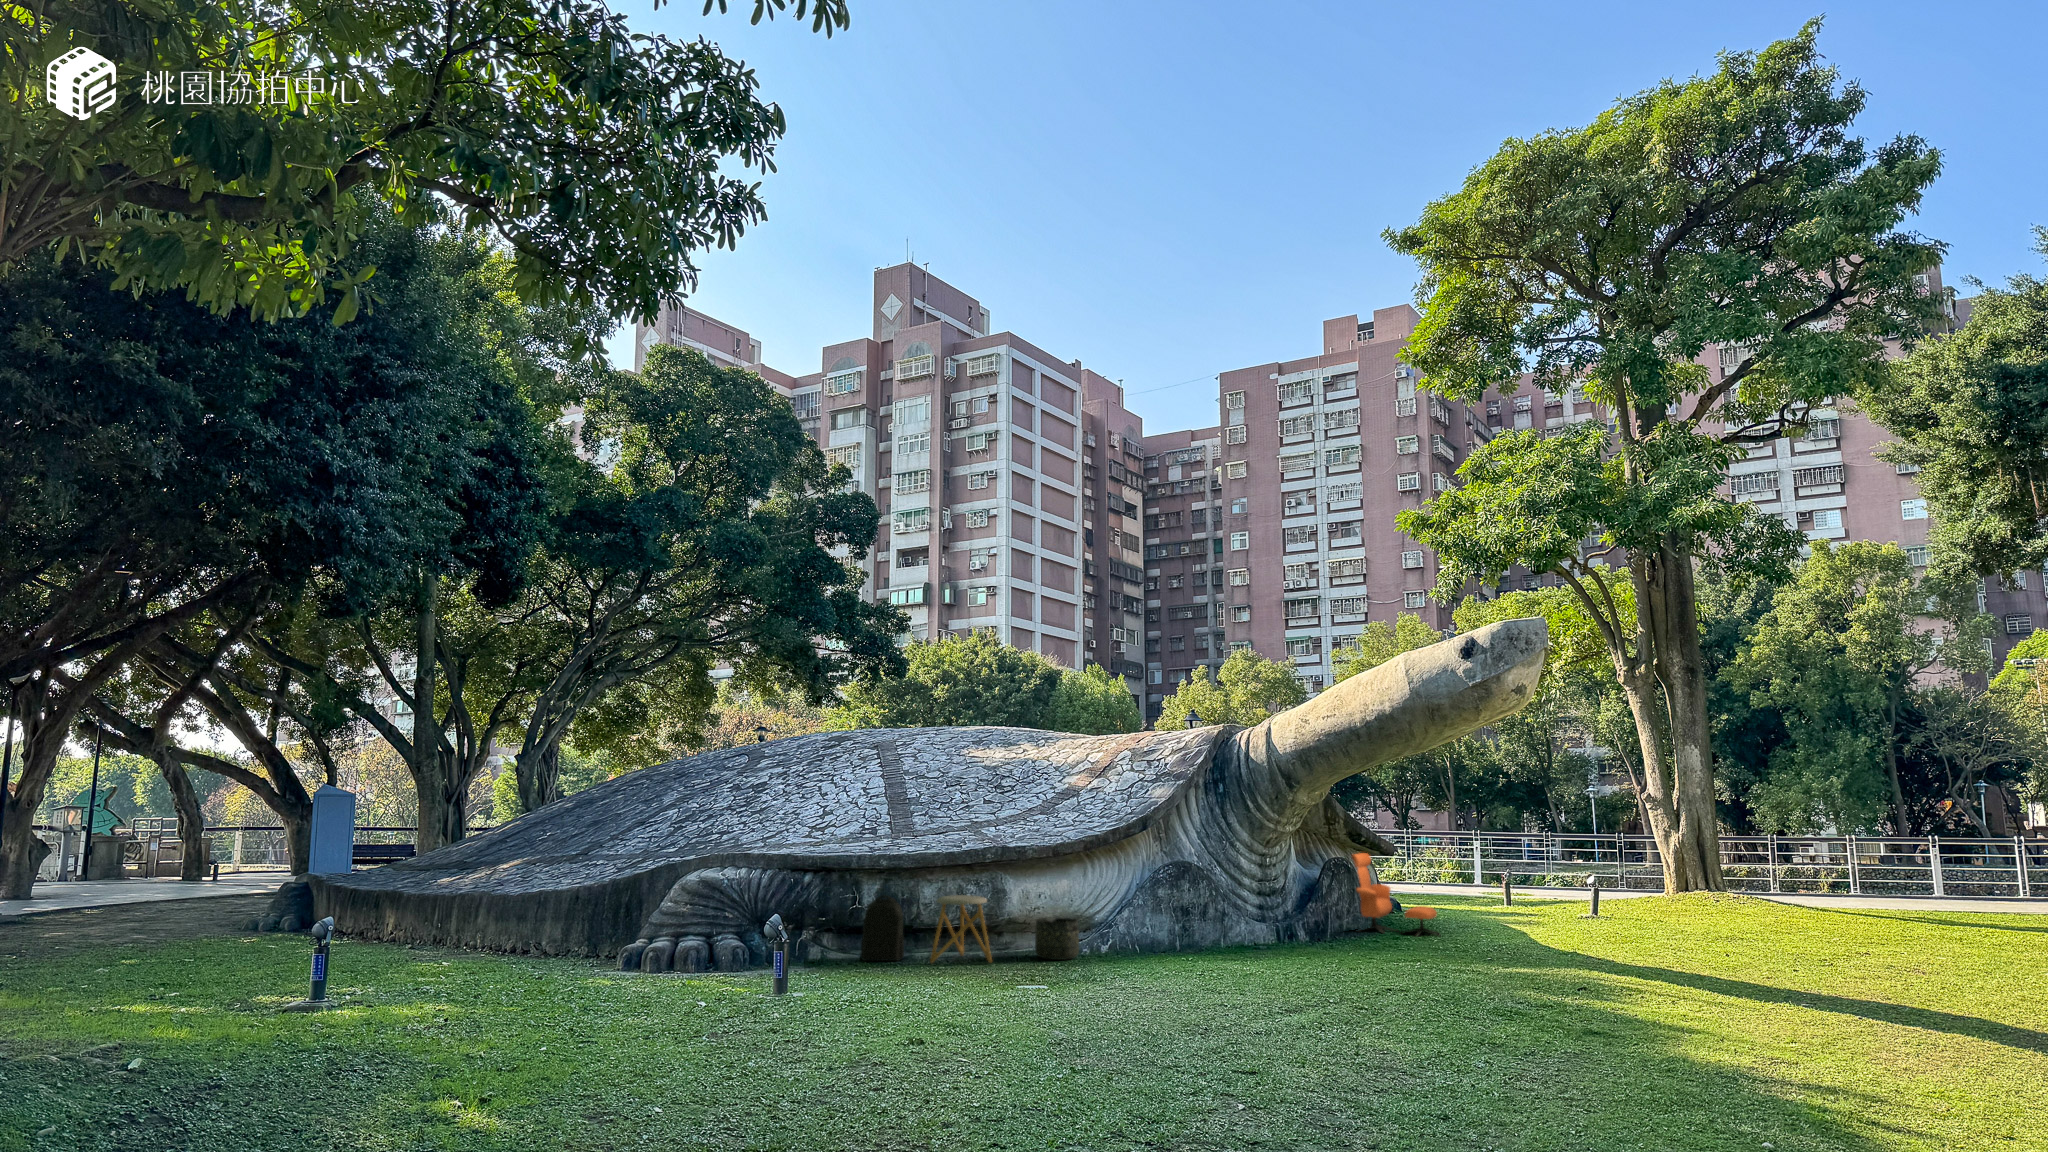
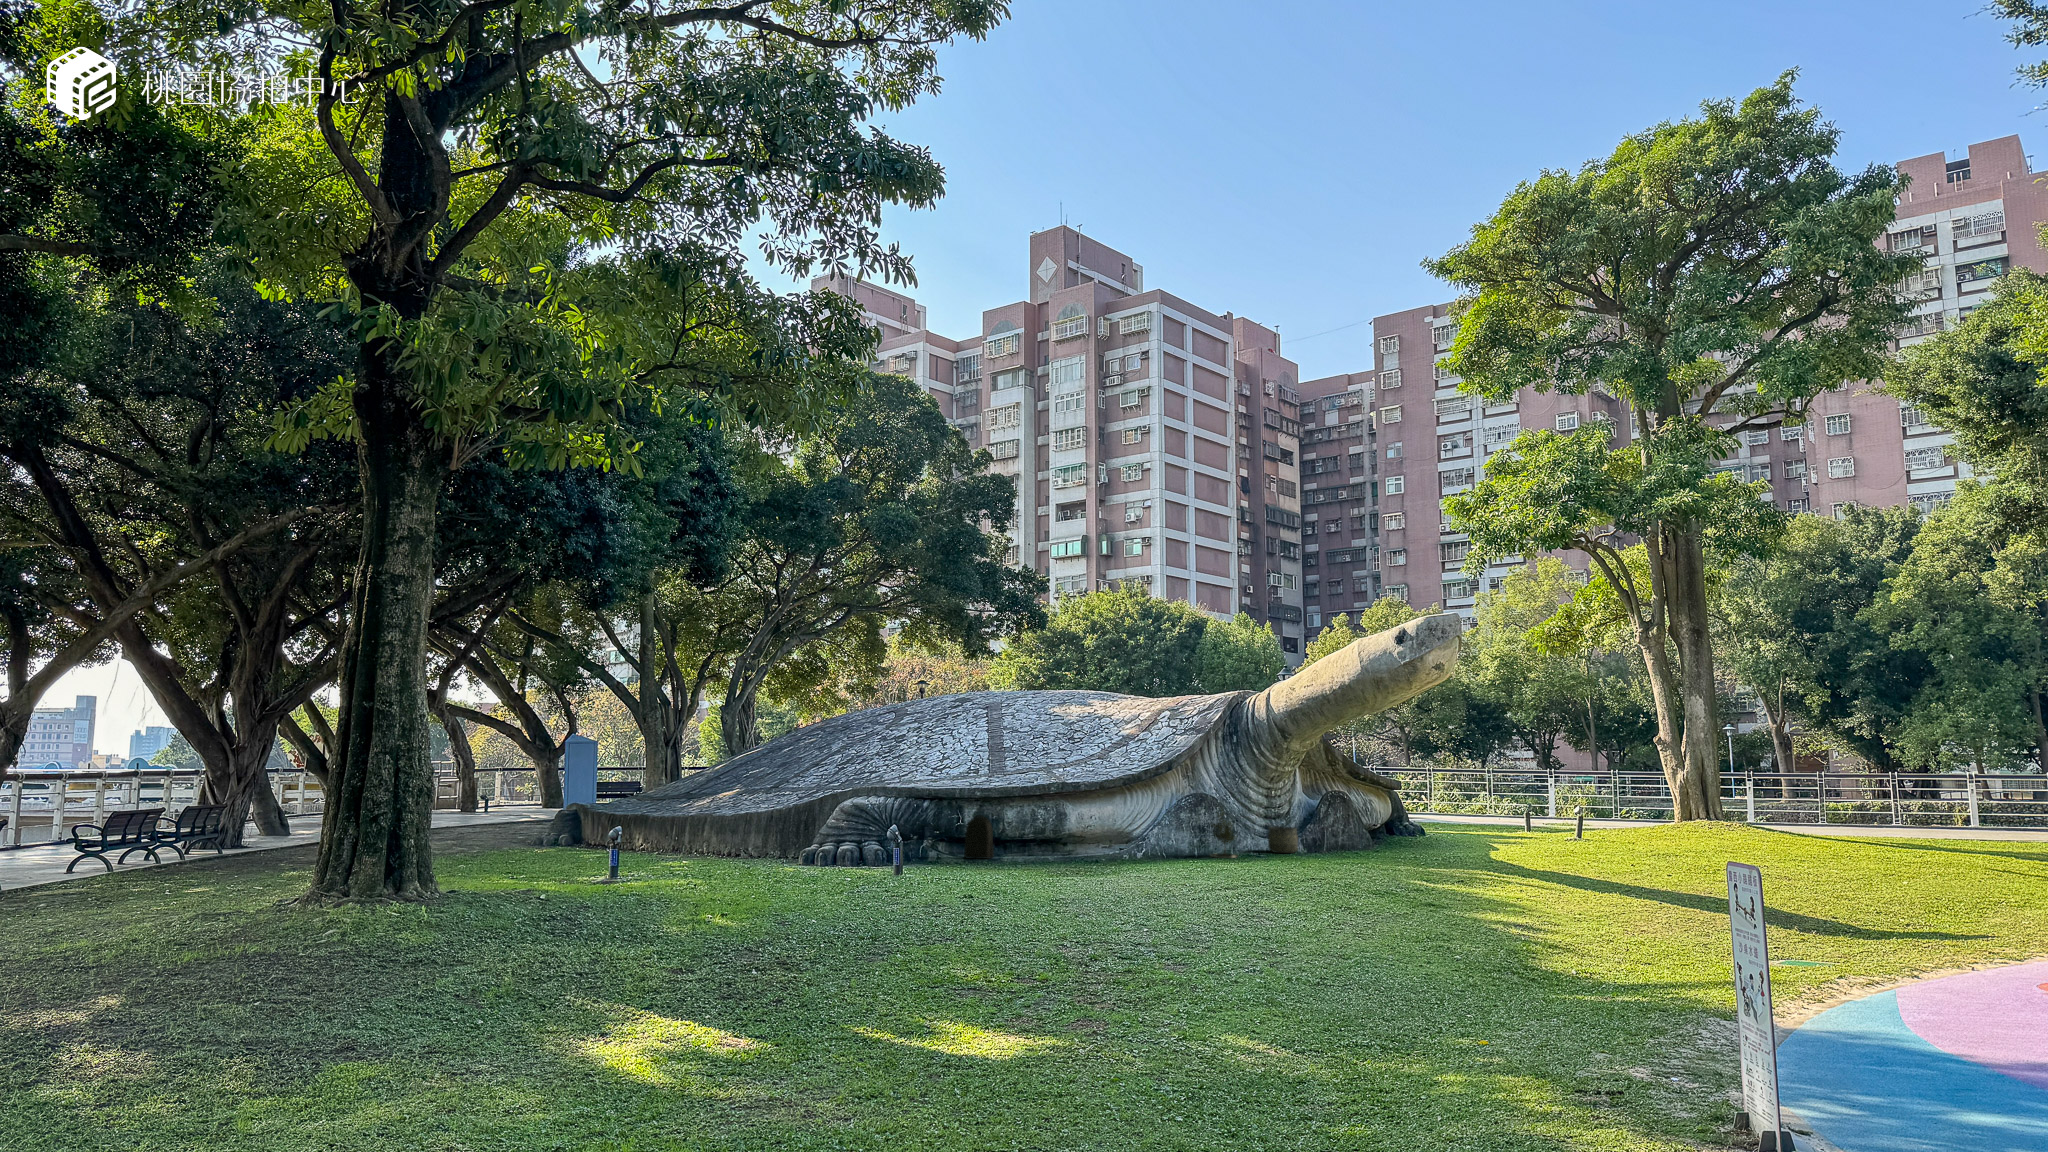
lounge chair: present [1351,853,1440,937] -> none [1342,788,1411,851]
potted tree: none [1201,880,1243,953] -> present [1211,812,1237,858]
stool: present [930,895,992,963] -> none [1009,815,1052,861]
basket: present [1035,918,1079,960] -> present [1268,827,1298,853]

